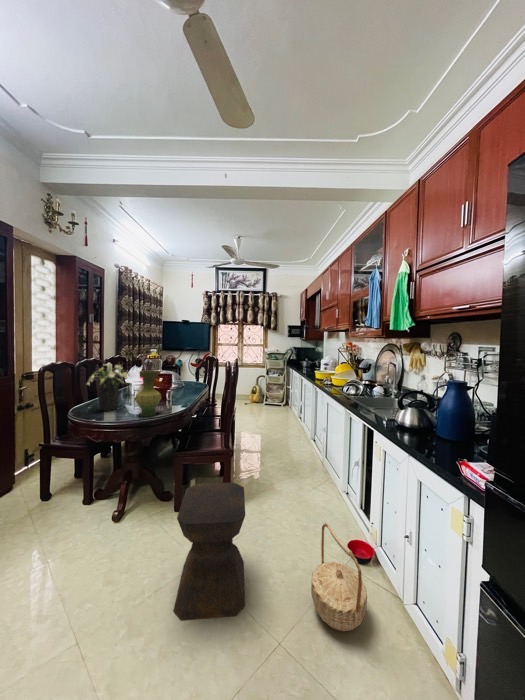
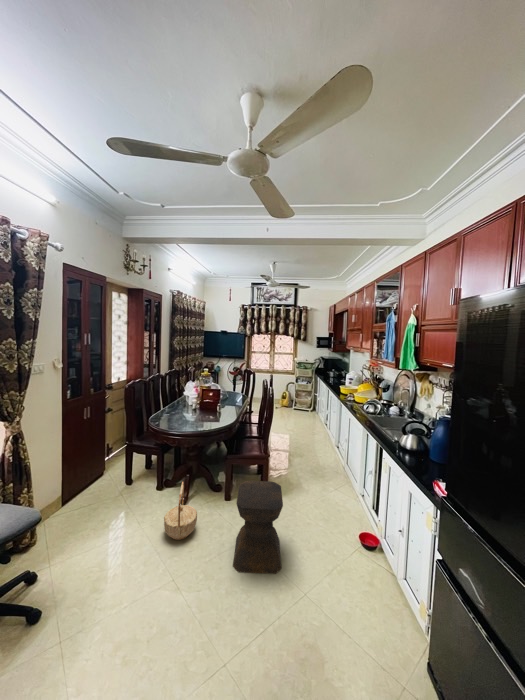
flower arrangement: present [87,364,127,411] -> none [163,382,194,420]
vase: present [136,370,161,417] -> none [199,391,217,427]
basket: present [311,523,367,631] -> present [164,482,197,540]

